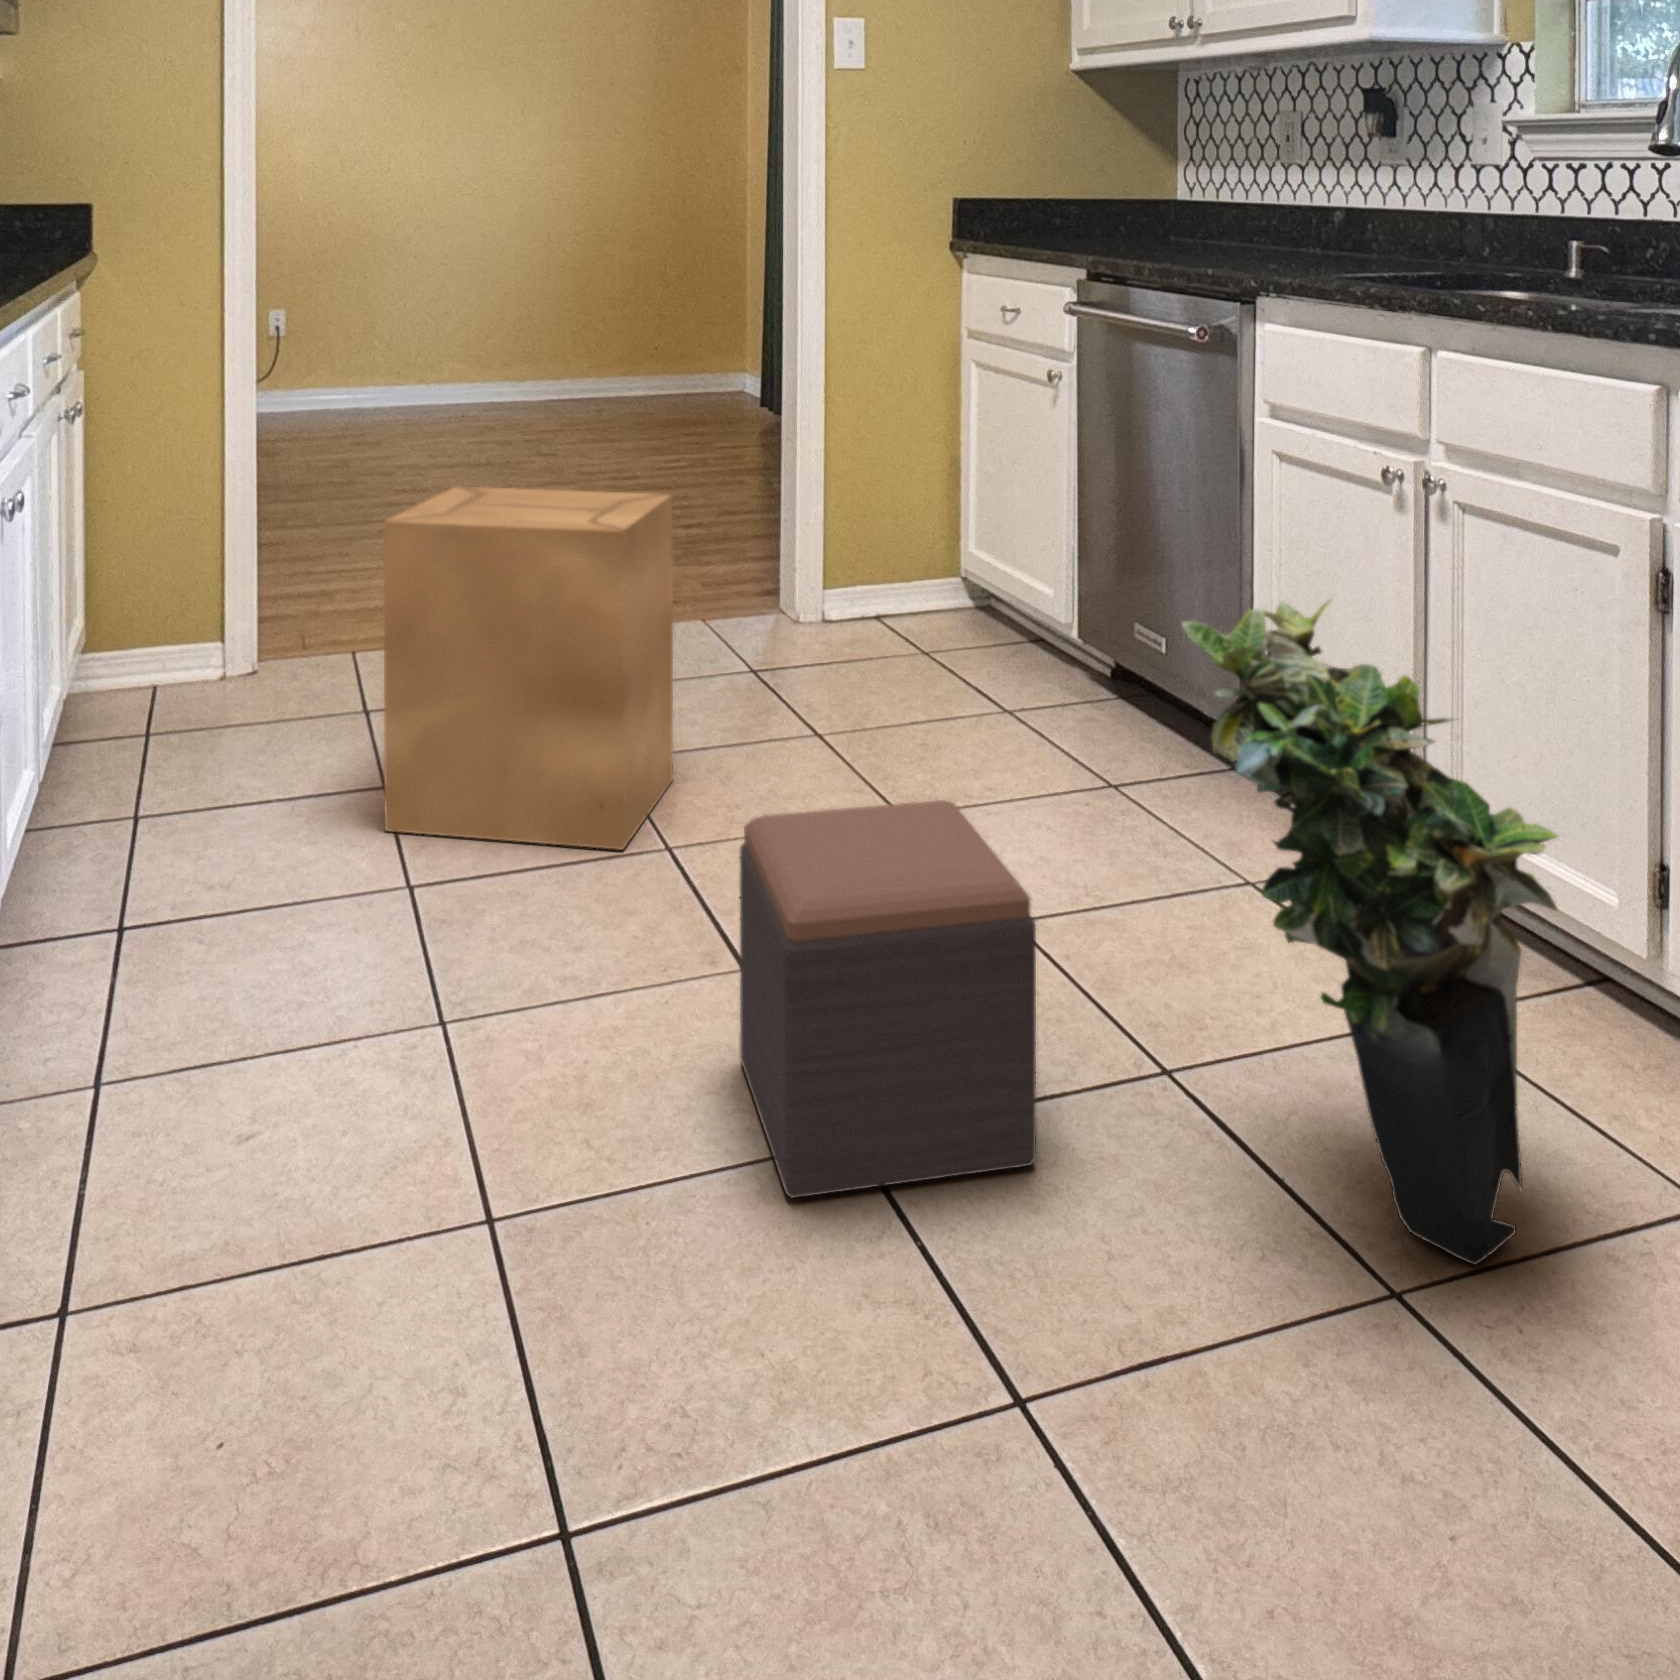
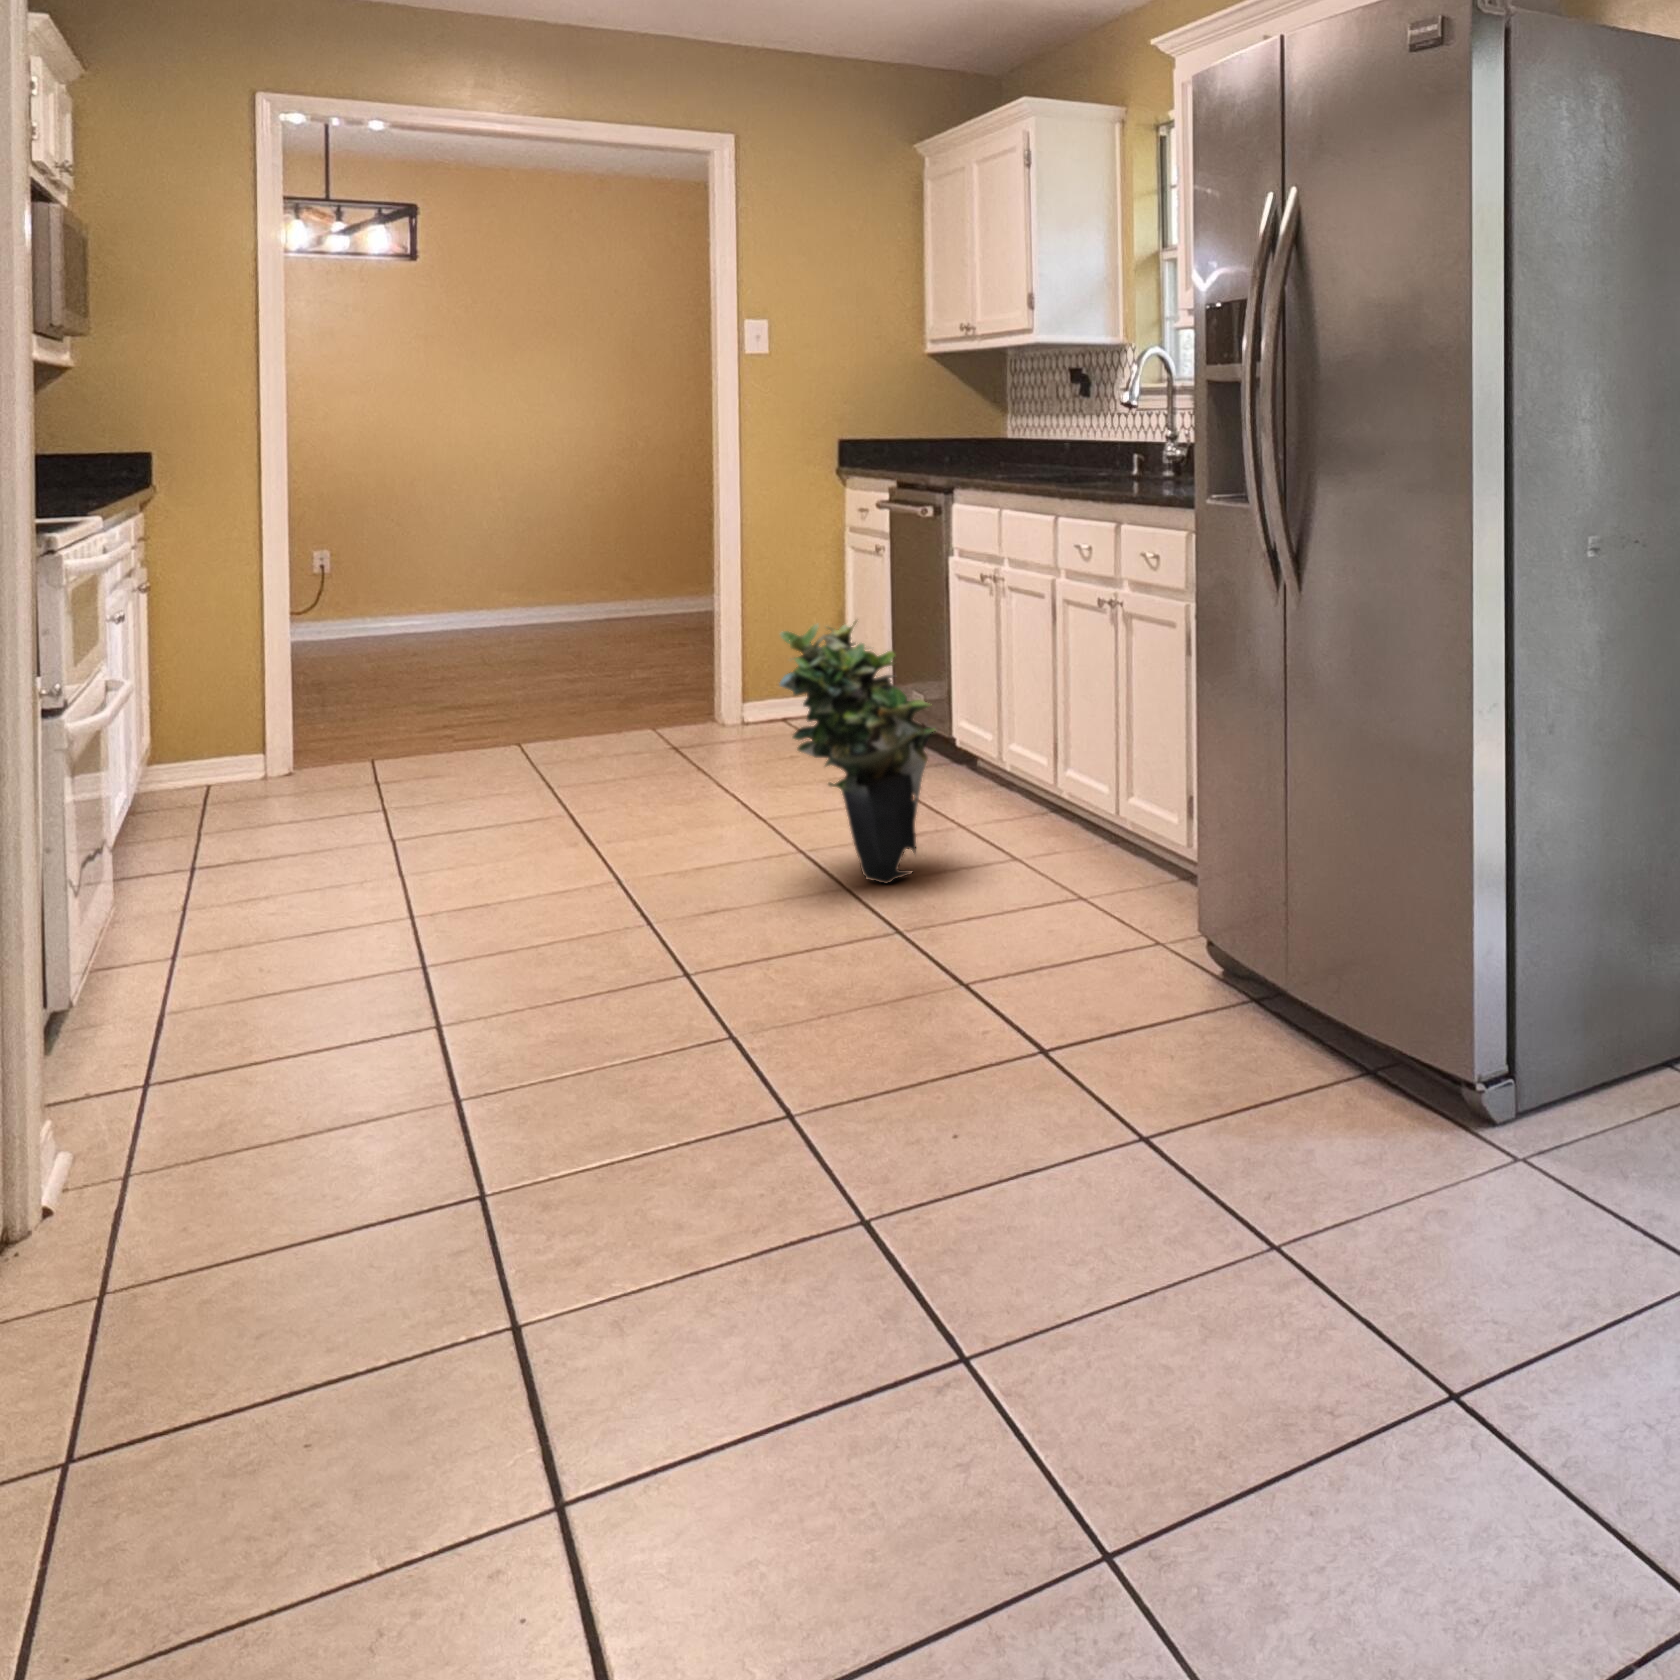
cardboard box: present [383,486,673,850] -> none [376,620,587,824]
footstool: present [740,800,1036,1198] -> none [568,737,706,902]

